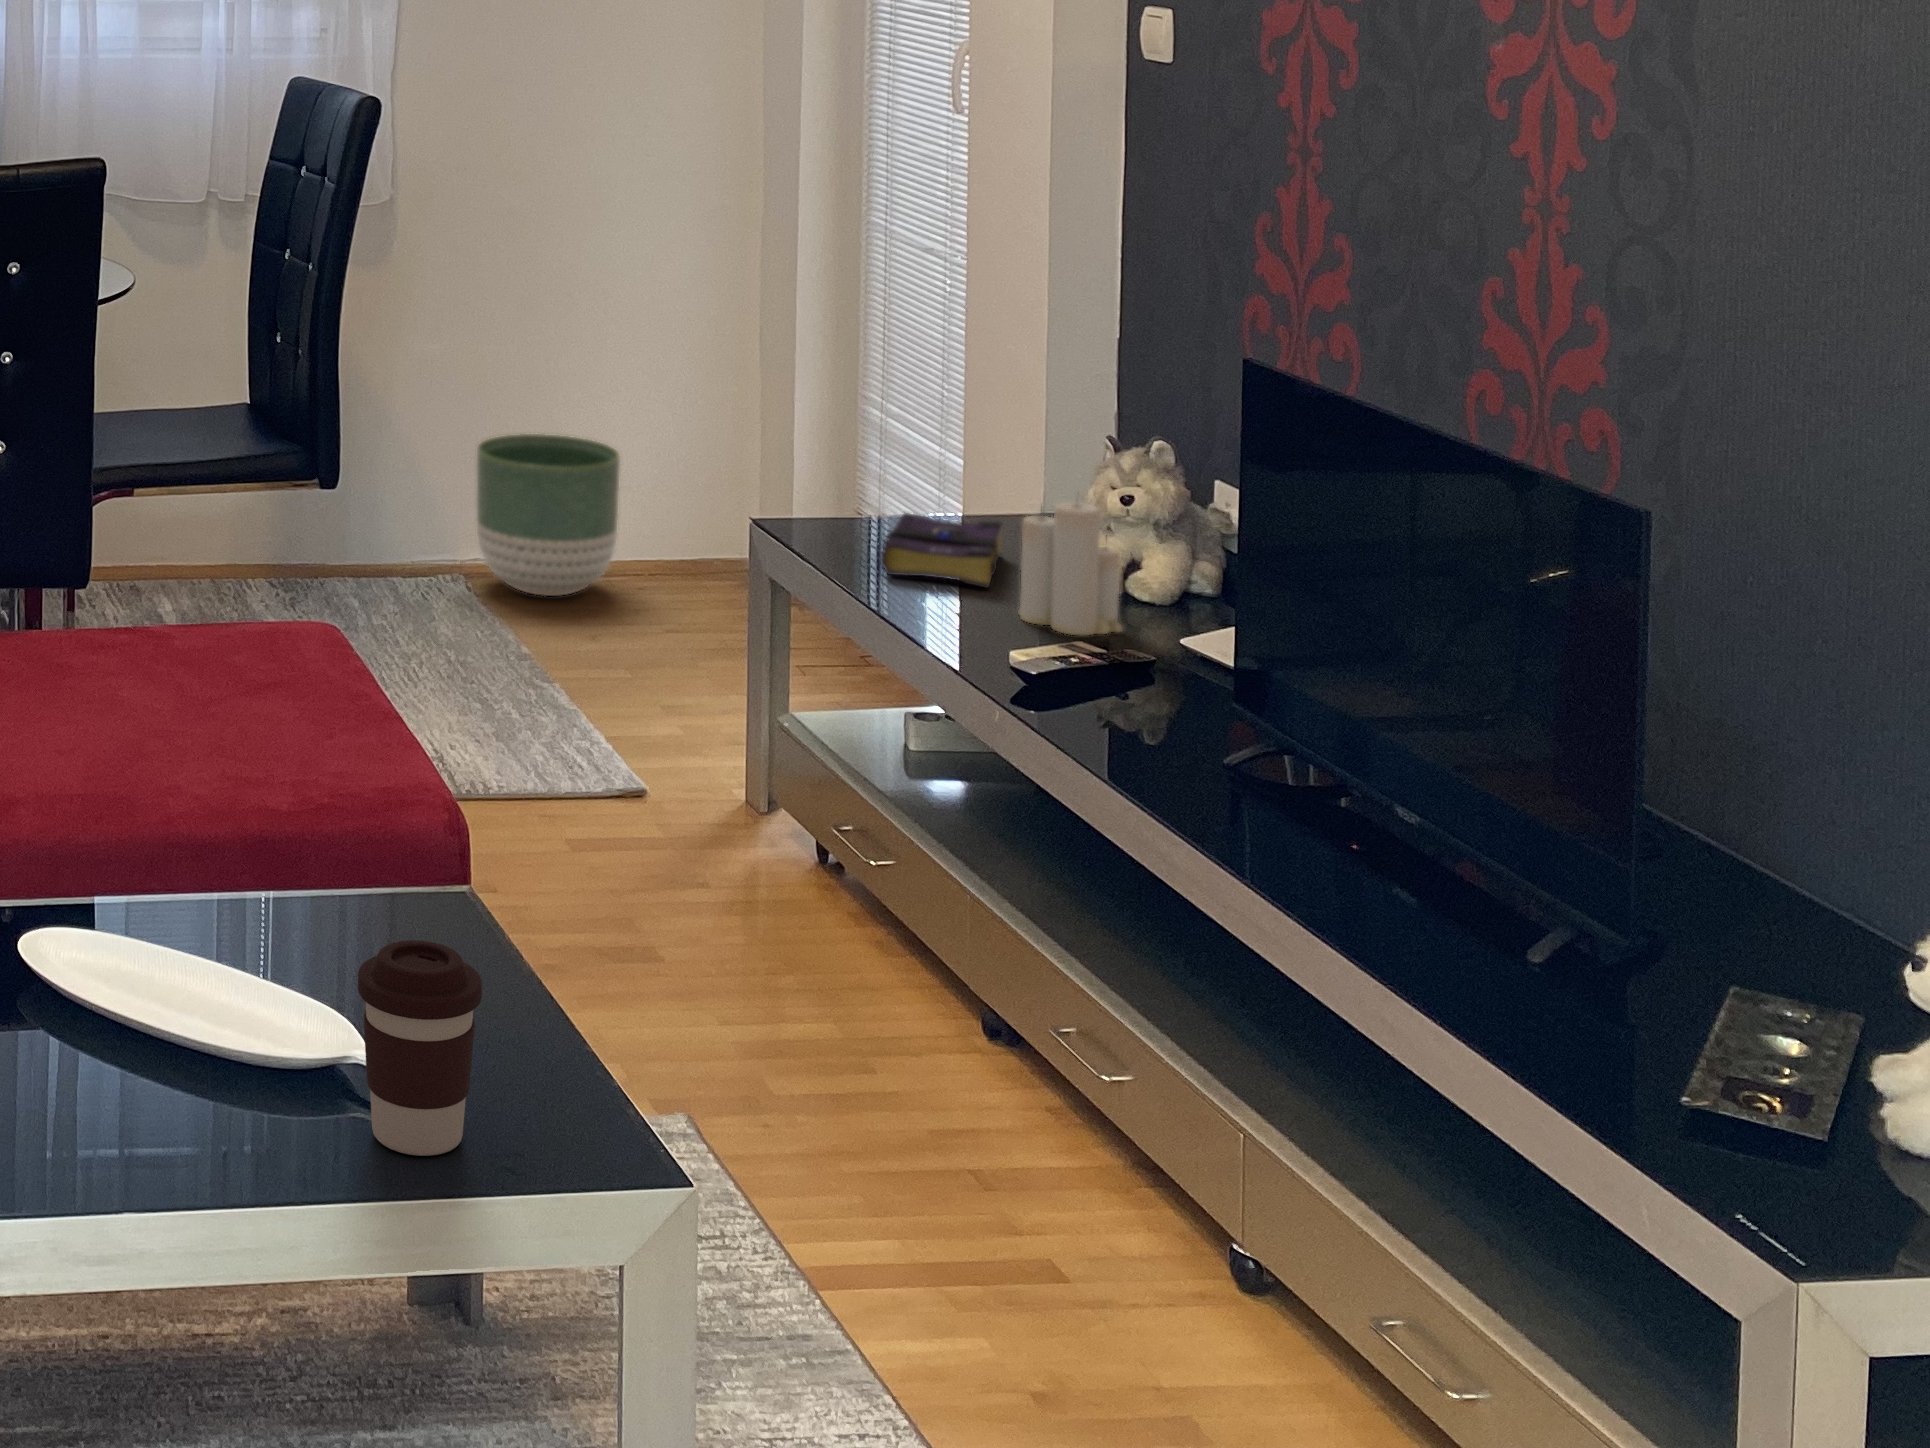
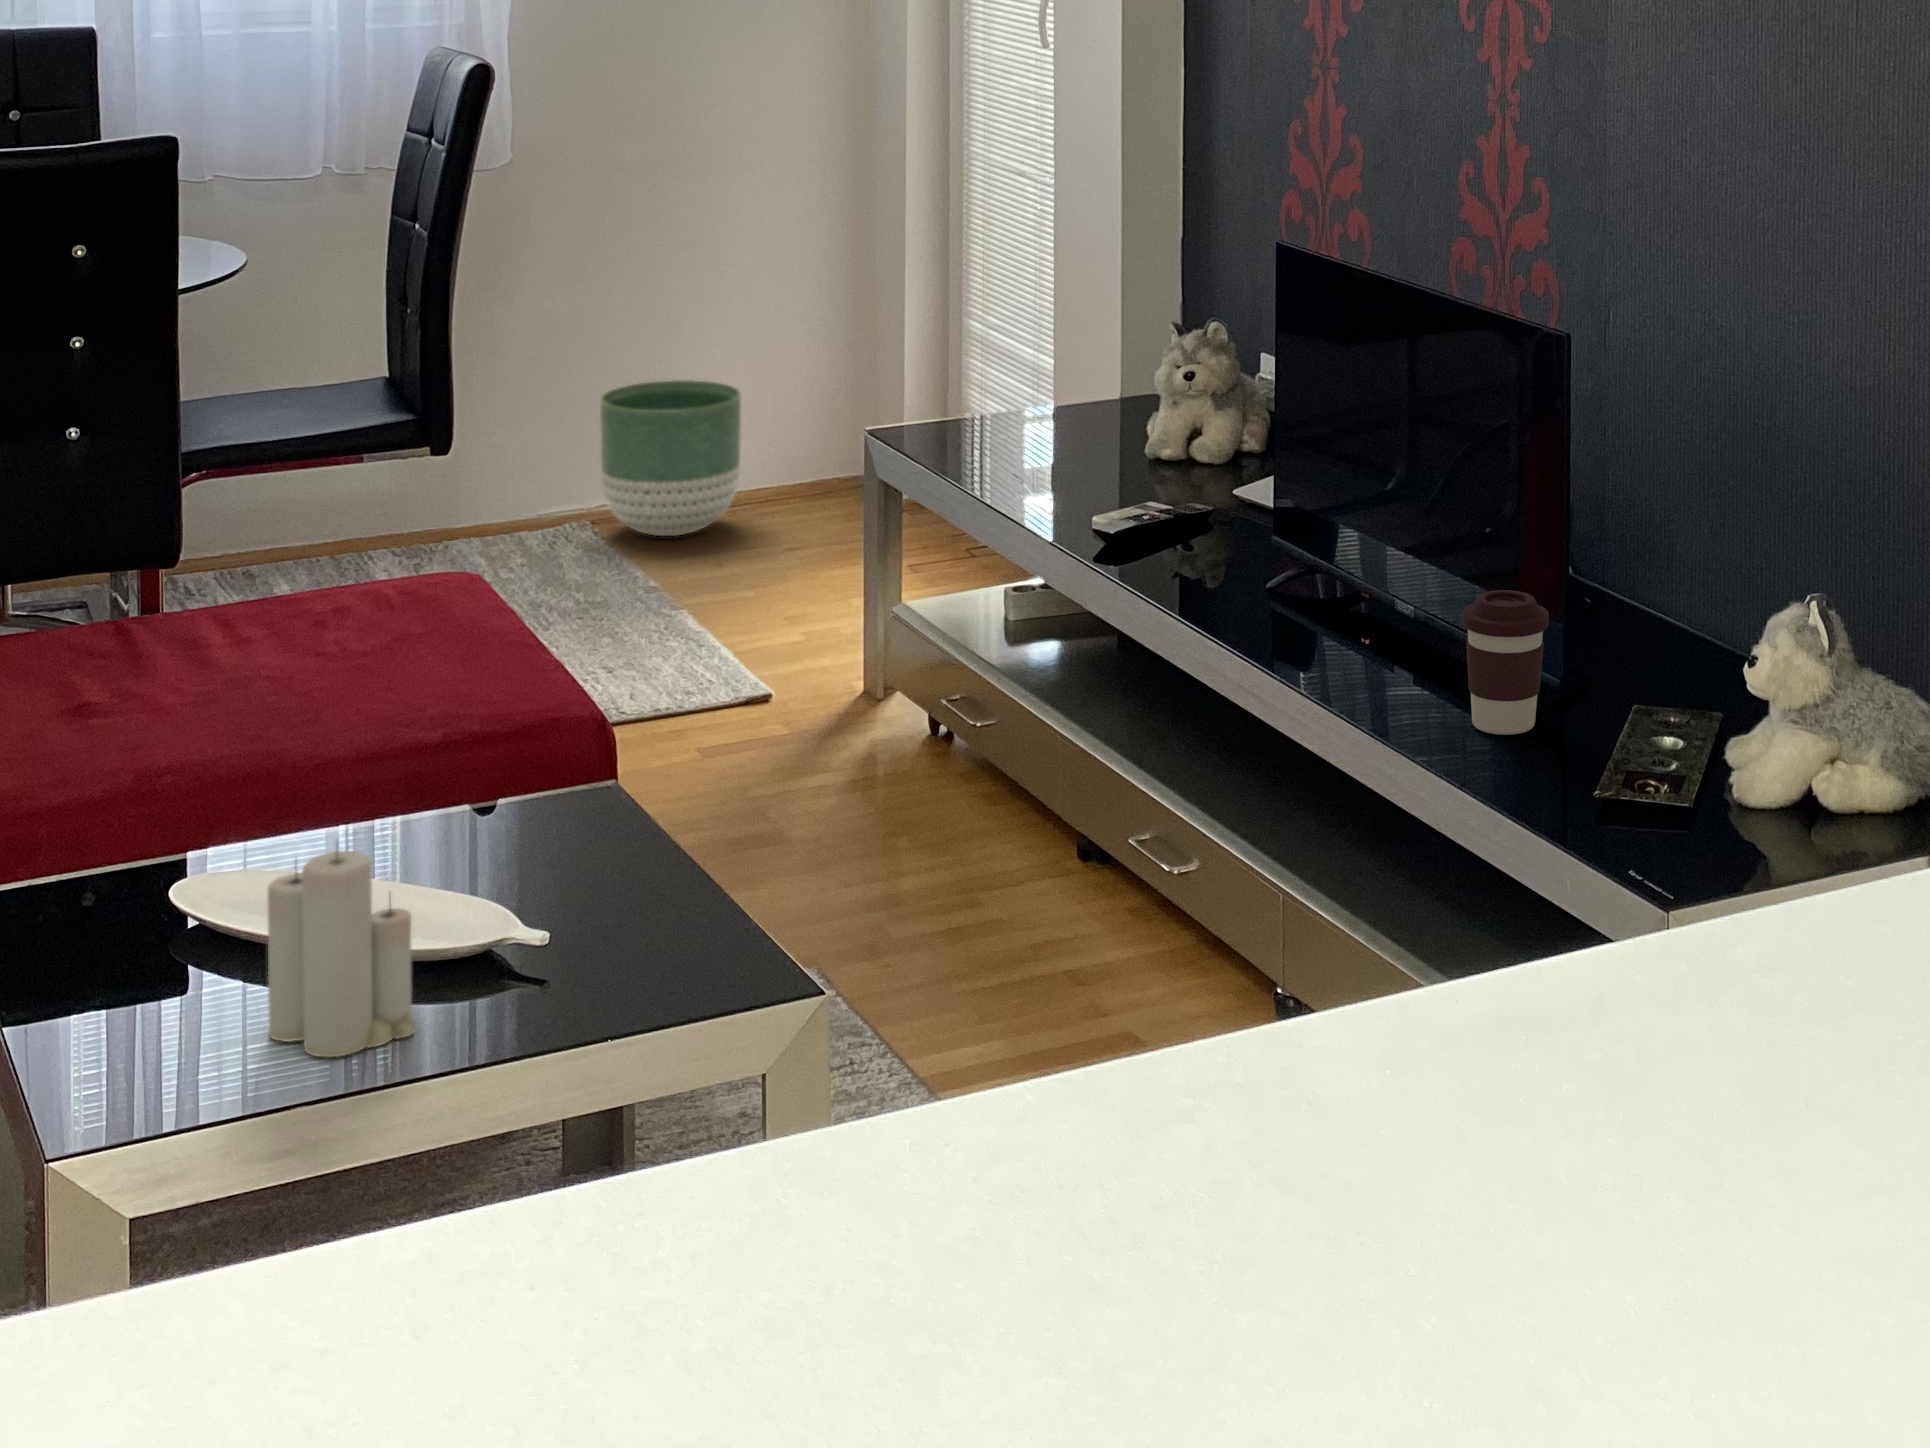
candle: present [1018,502,1122,635] -> present [267,850,414,1057]
book: present [881,513,1002,588] -> none [984,411,1088,470]
coffee cup: present [358,940,482,1156] -> present [1462,590,1549,735]

